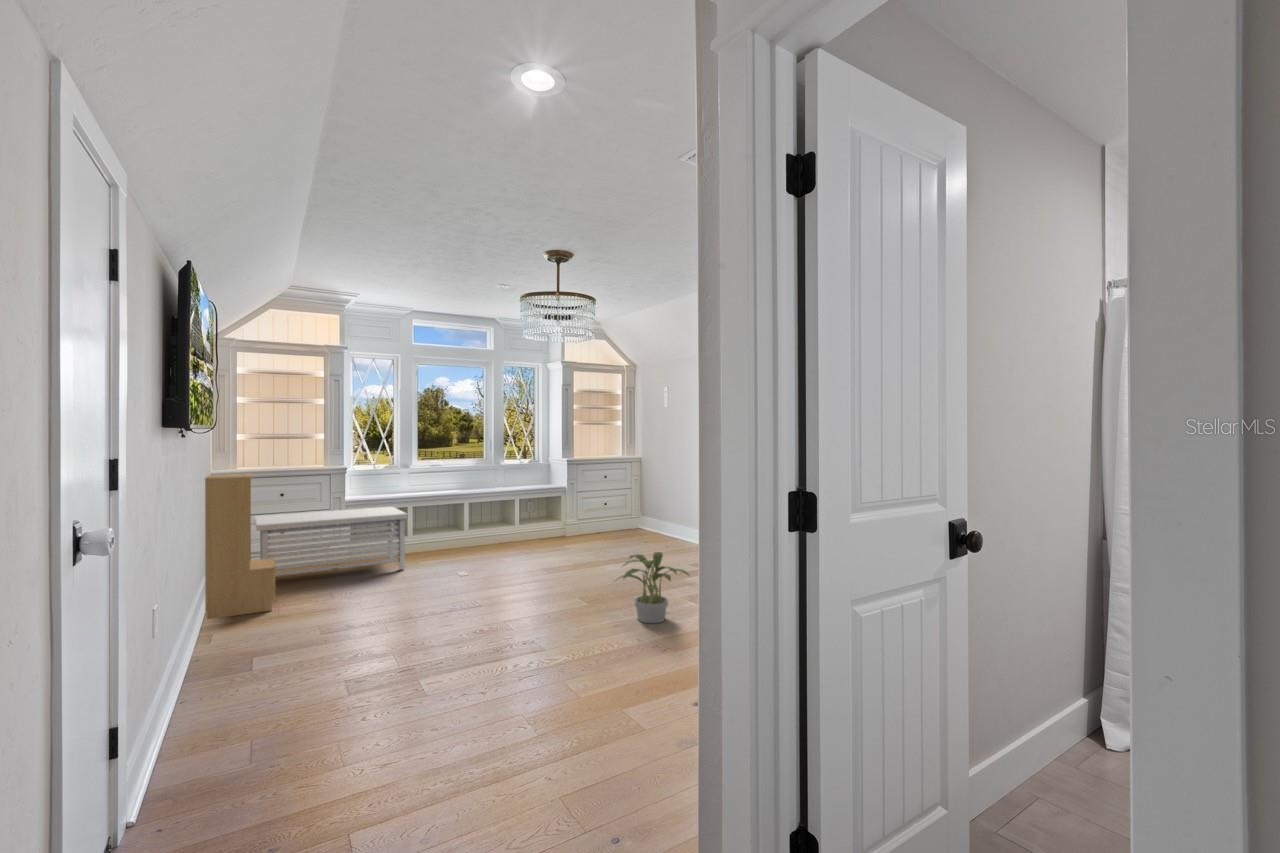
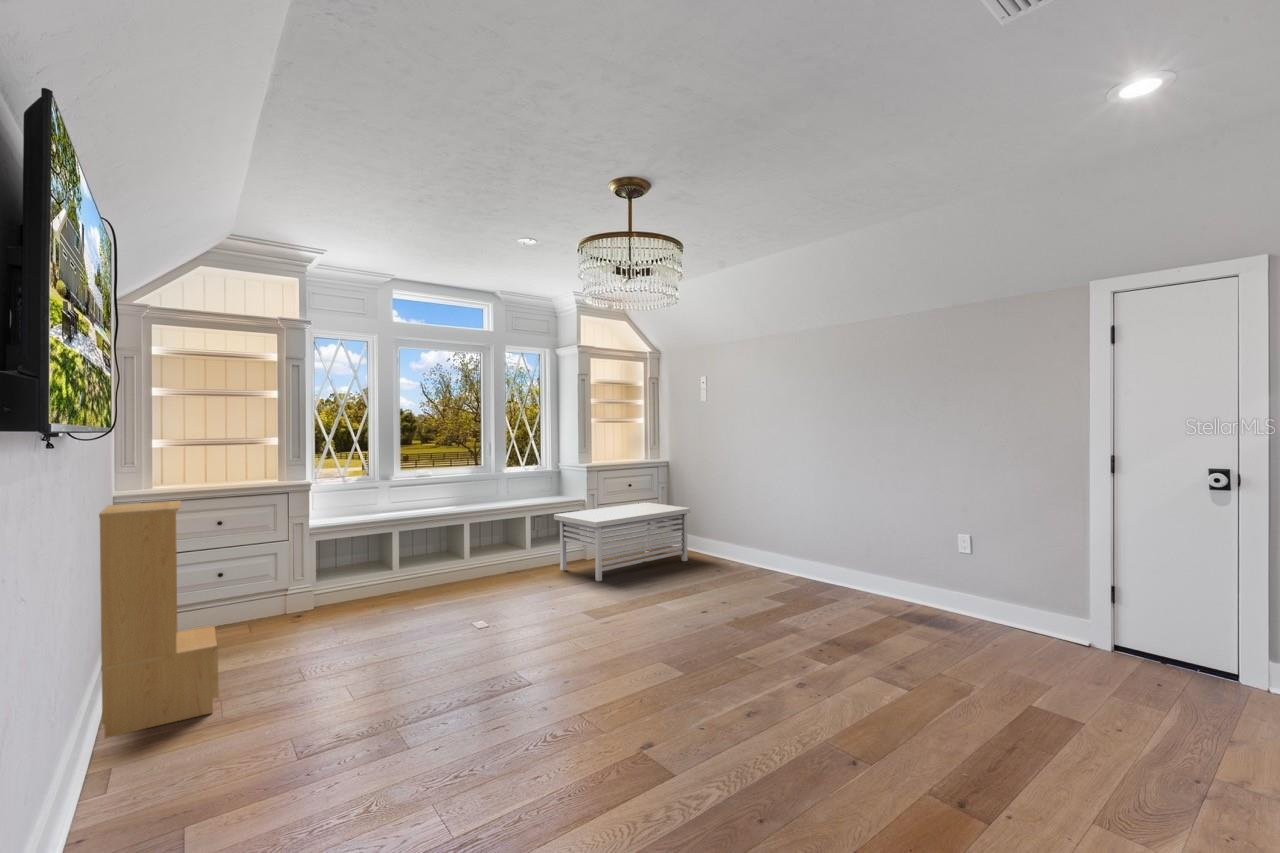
storage bench: present [254,507,408,576] -> present [554,503,690,581]
potted plant: present [620,552,689,623] -> none [736,604,849,713]

